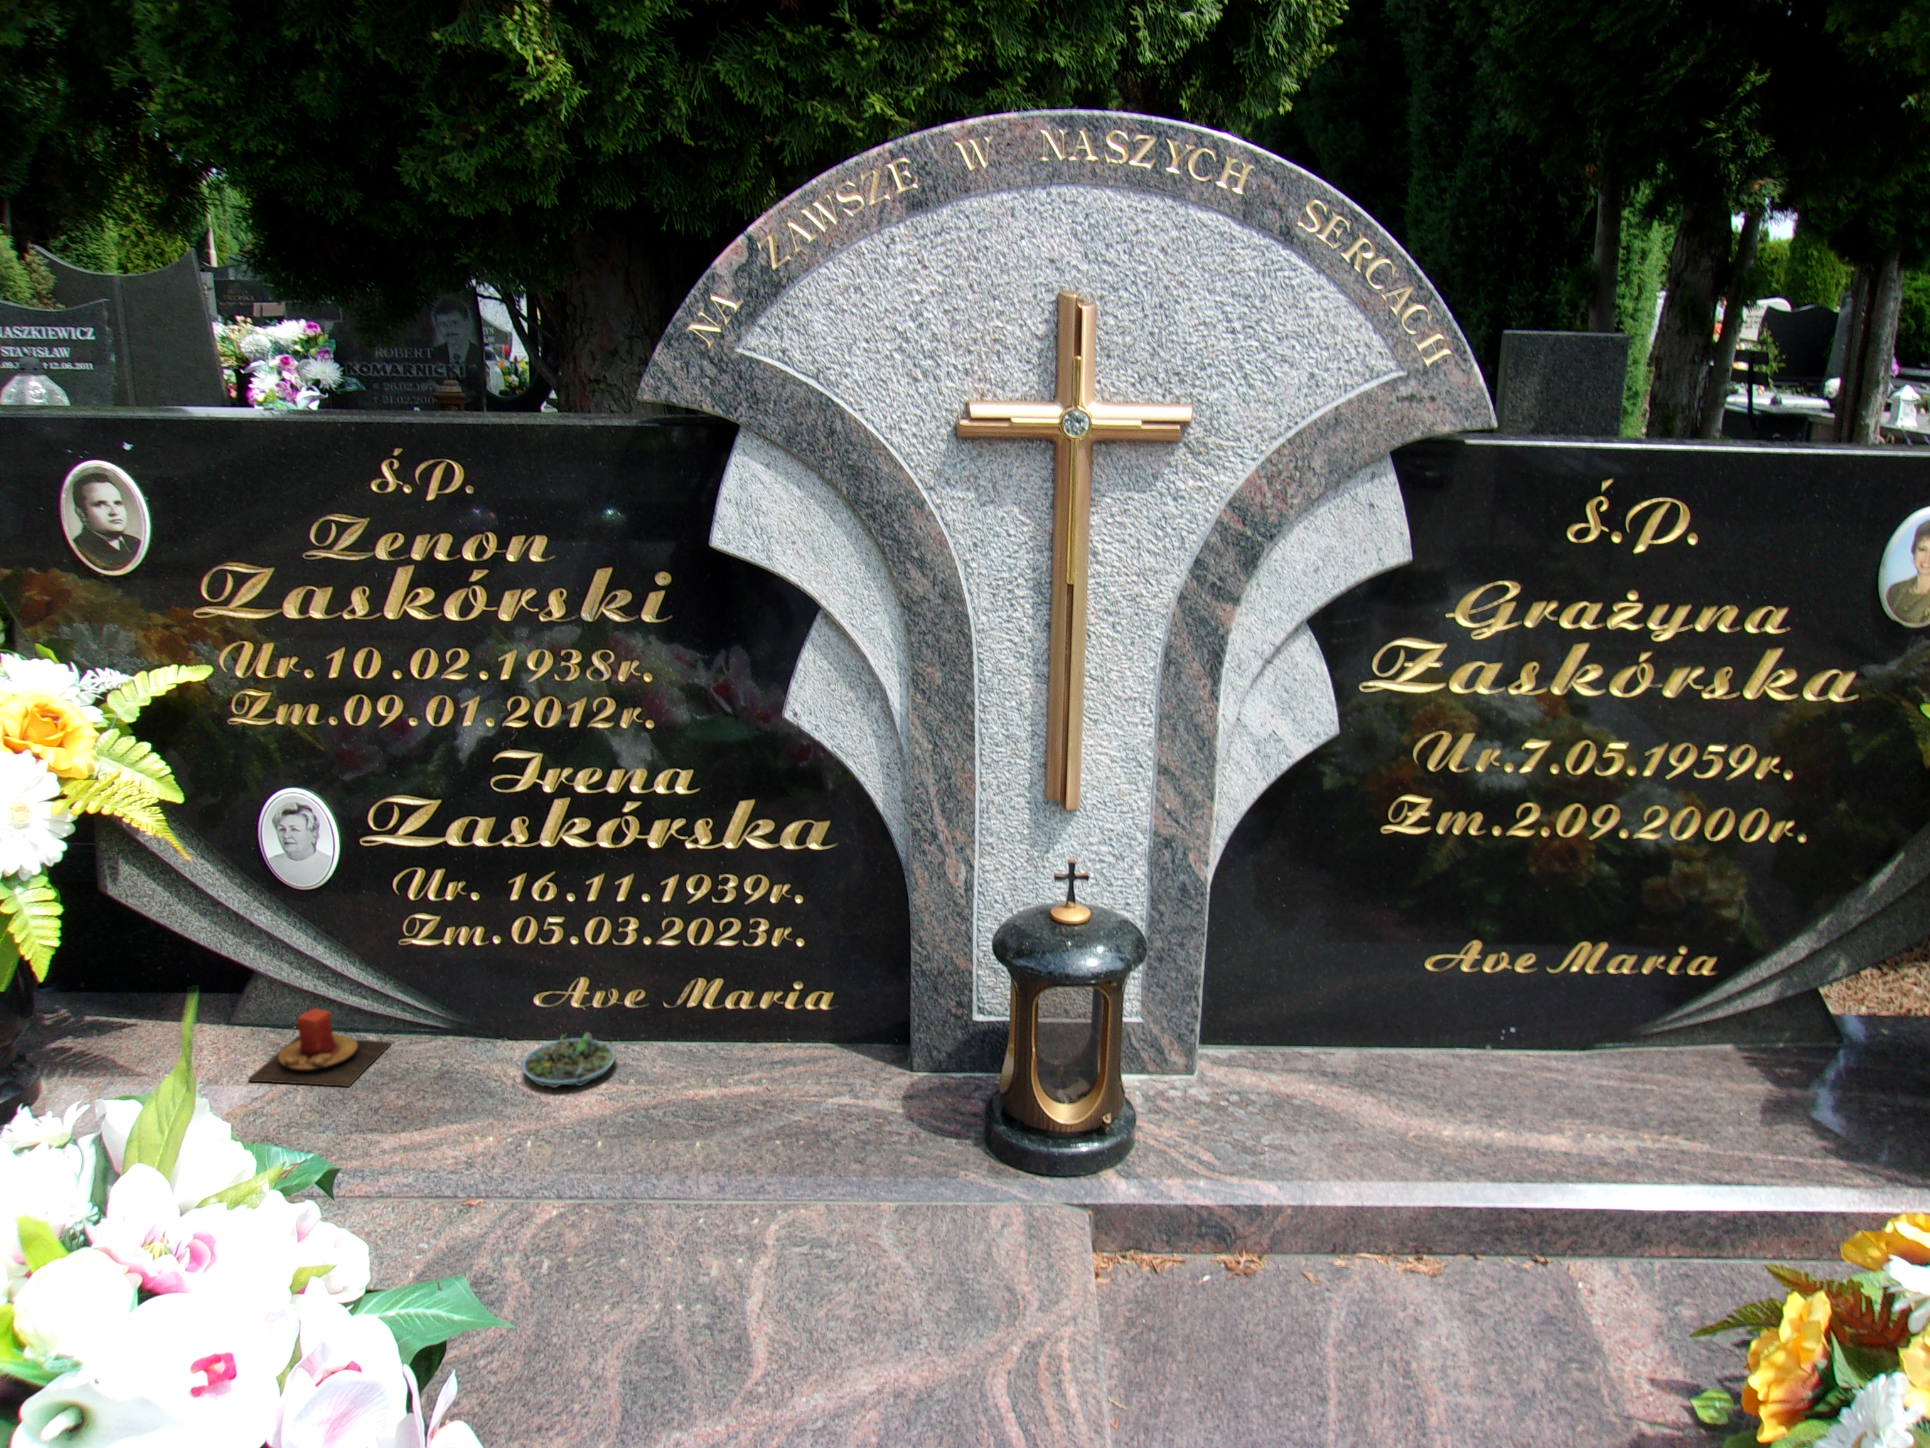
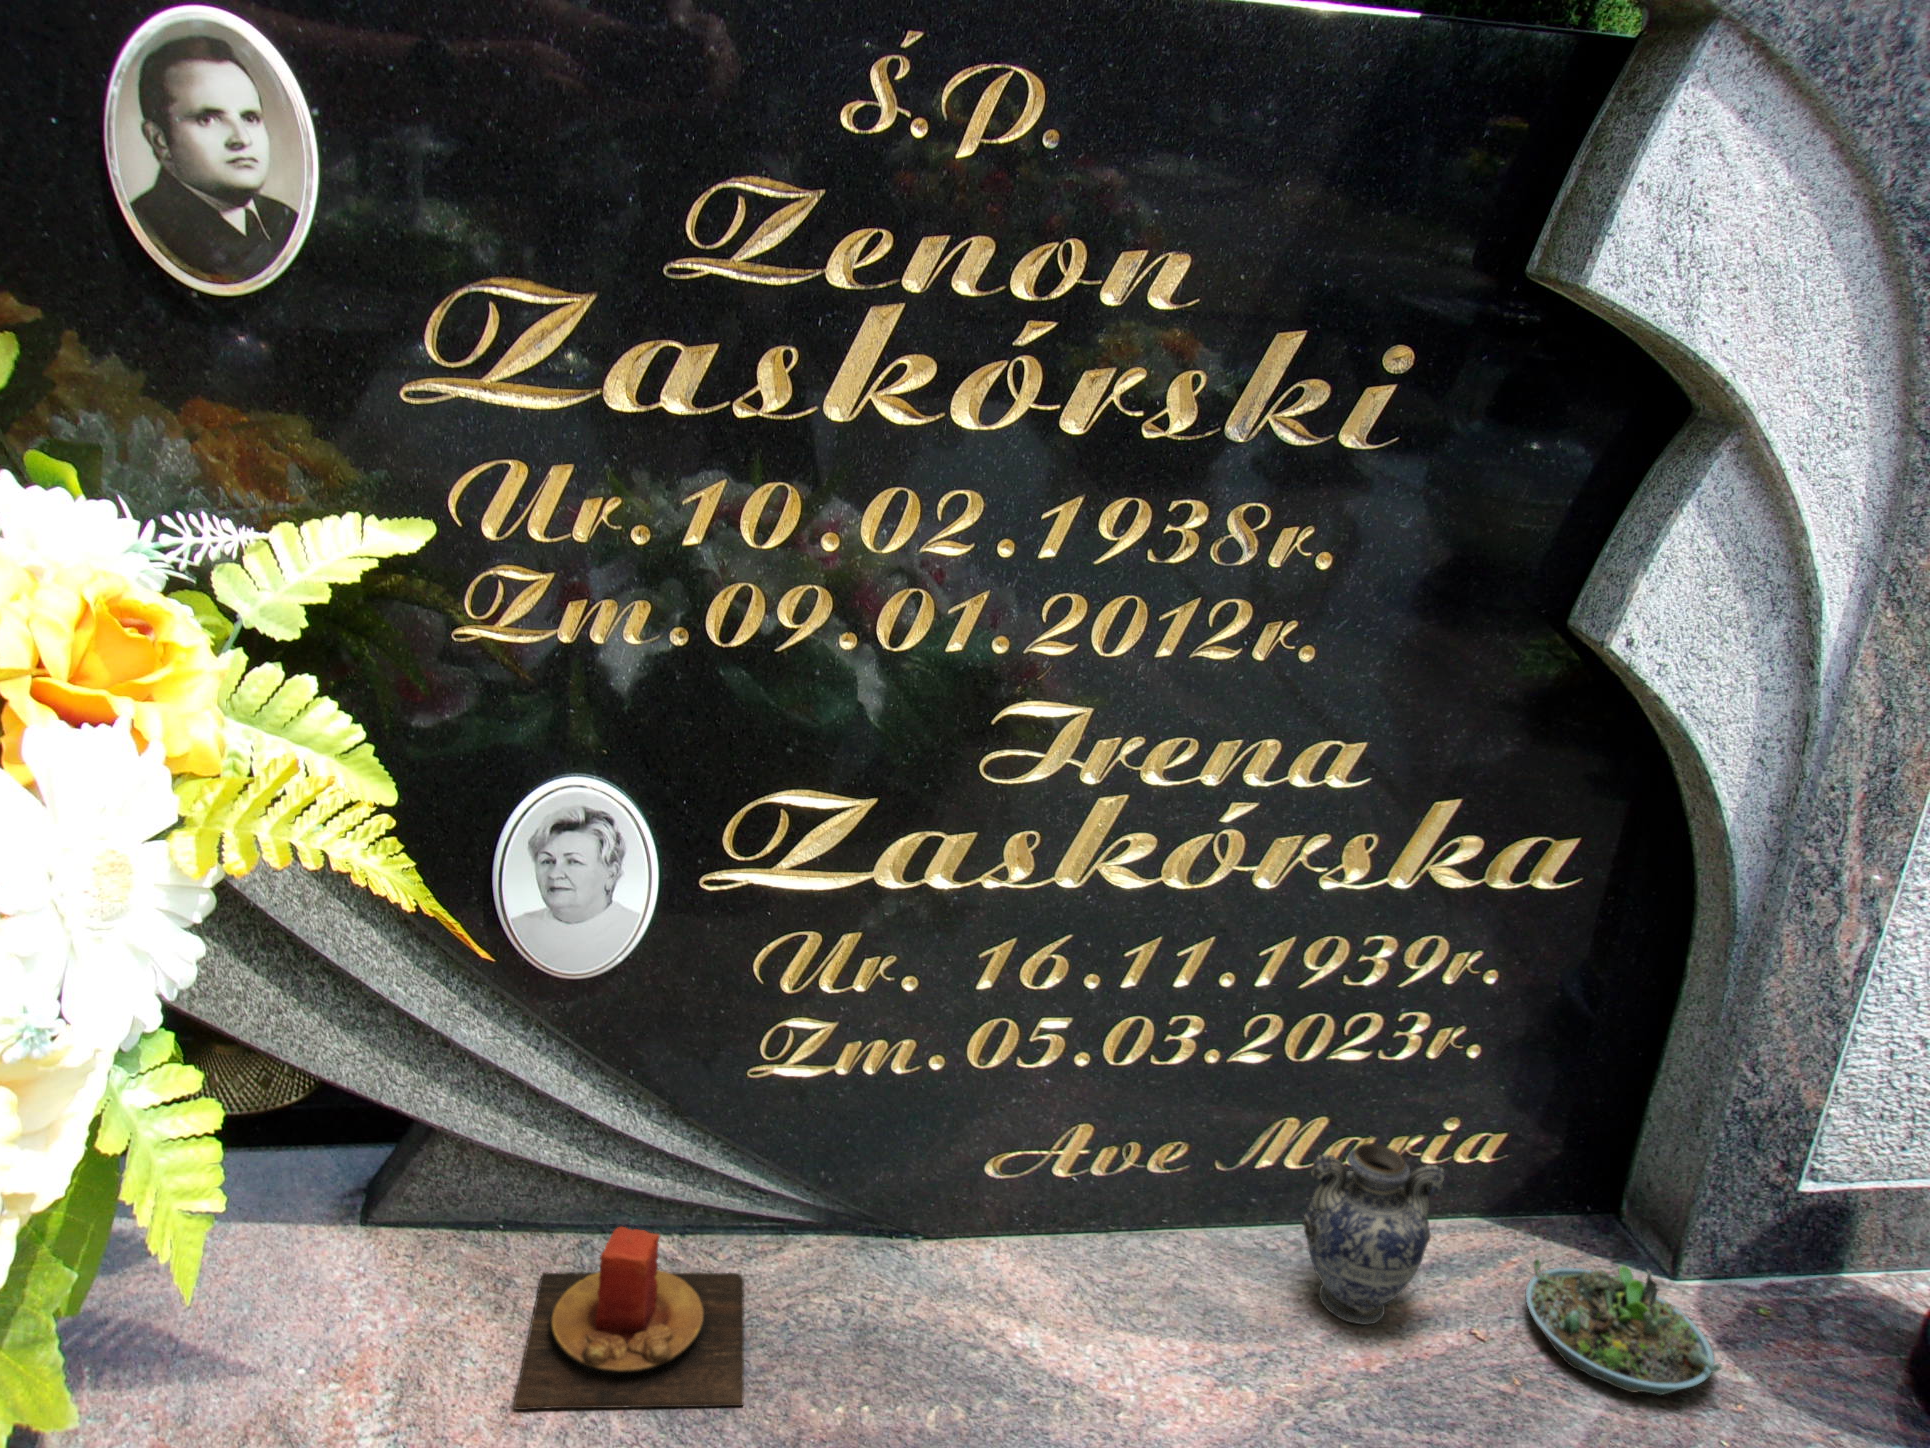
decorative vase: none [657,983,722,1078] -> present [1302,1143,1446,1325]
succulent planter: present [521,1033,615,1088] -> present [1526,1259,1720,1395]

